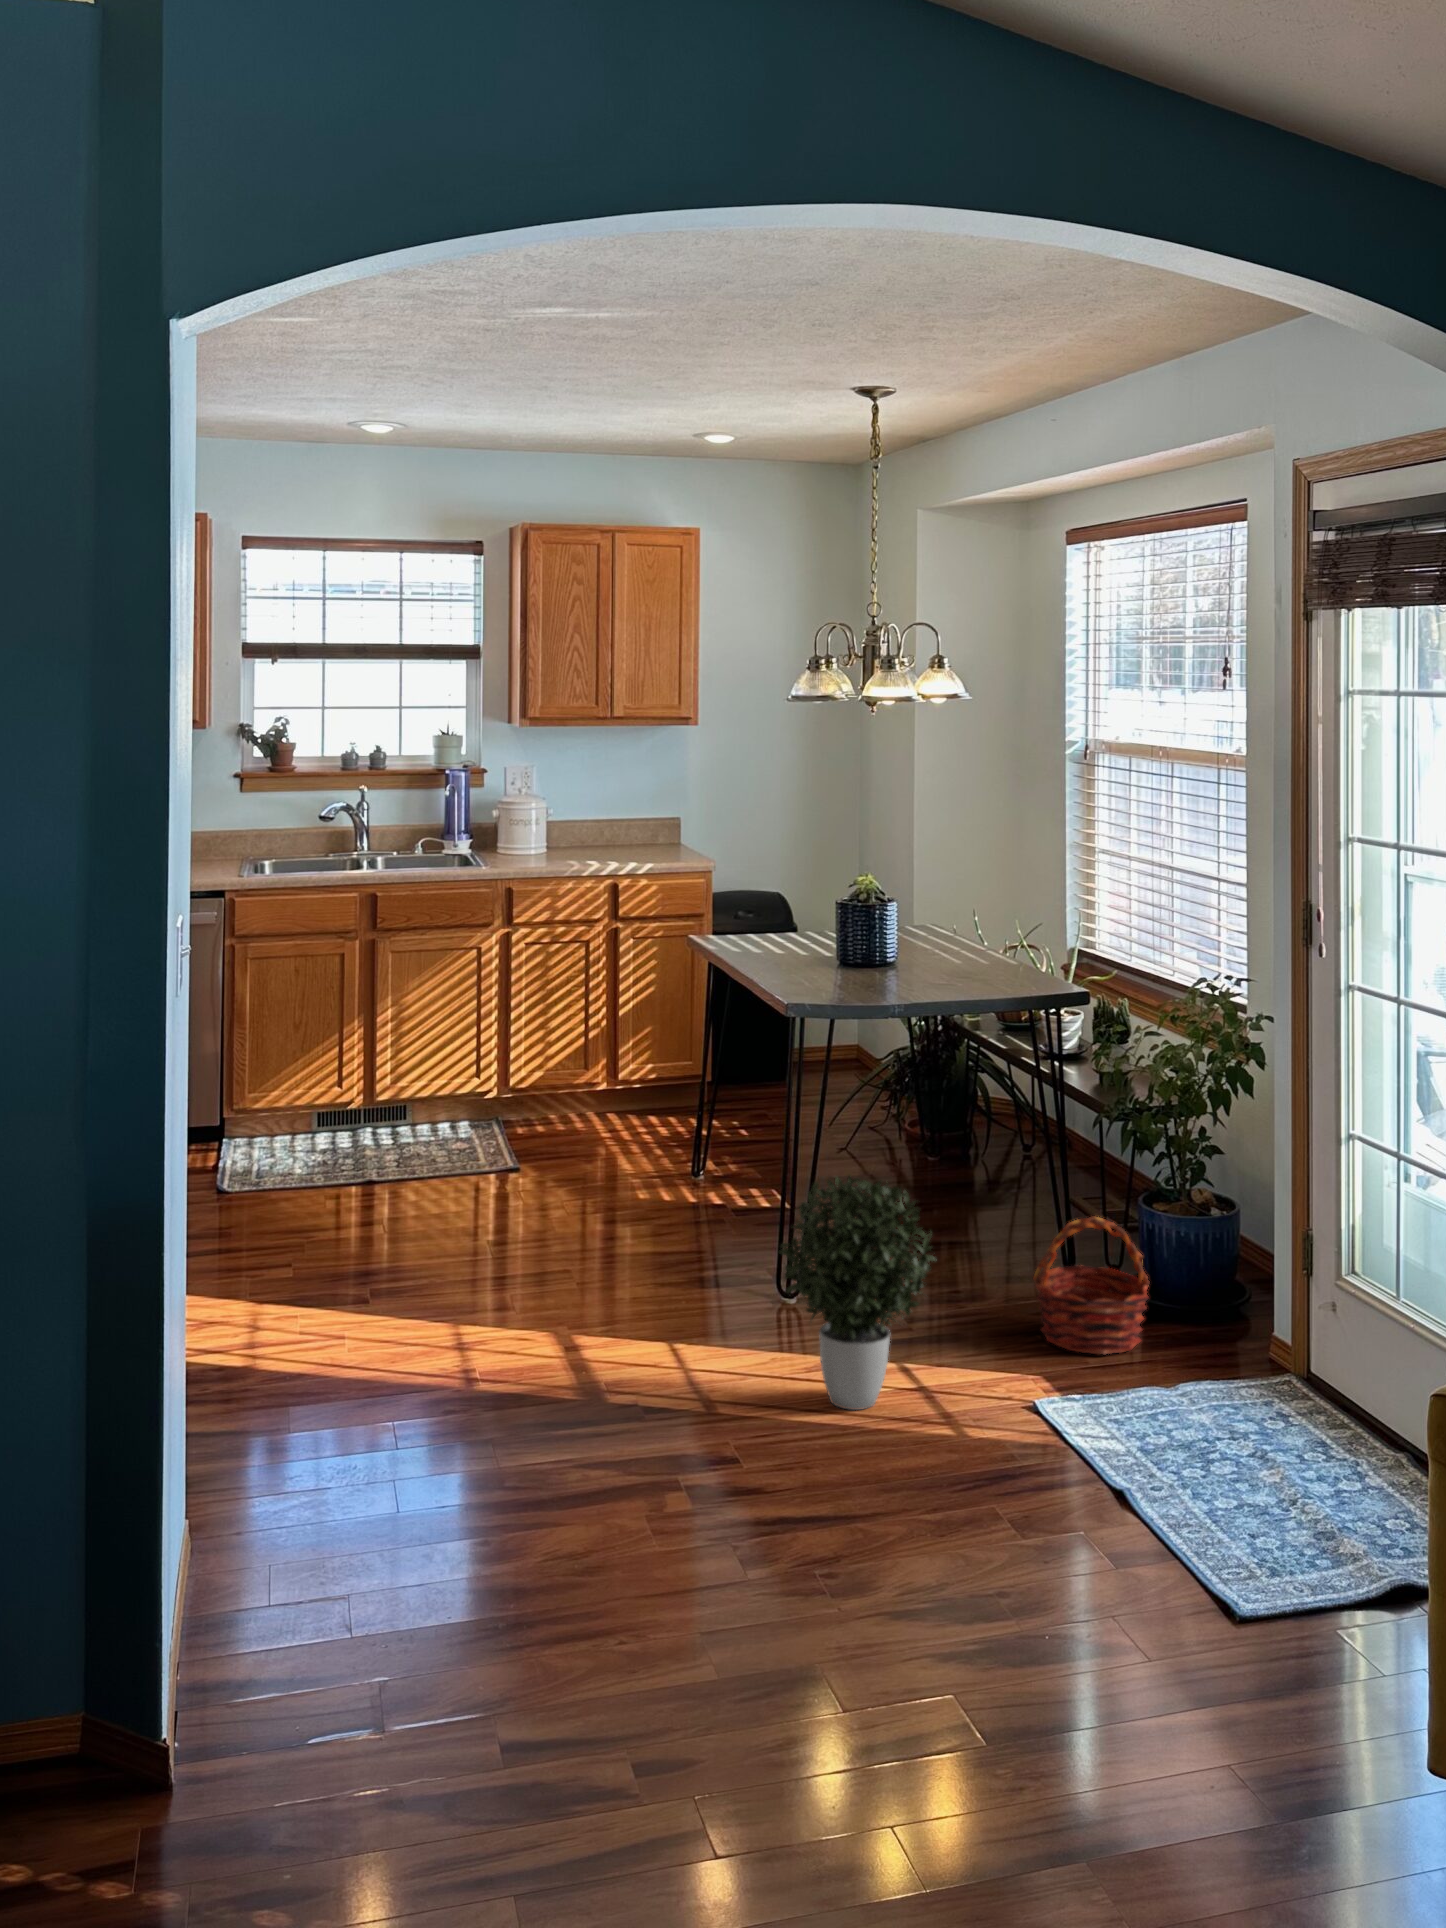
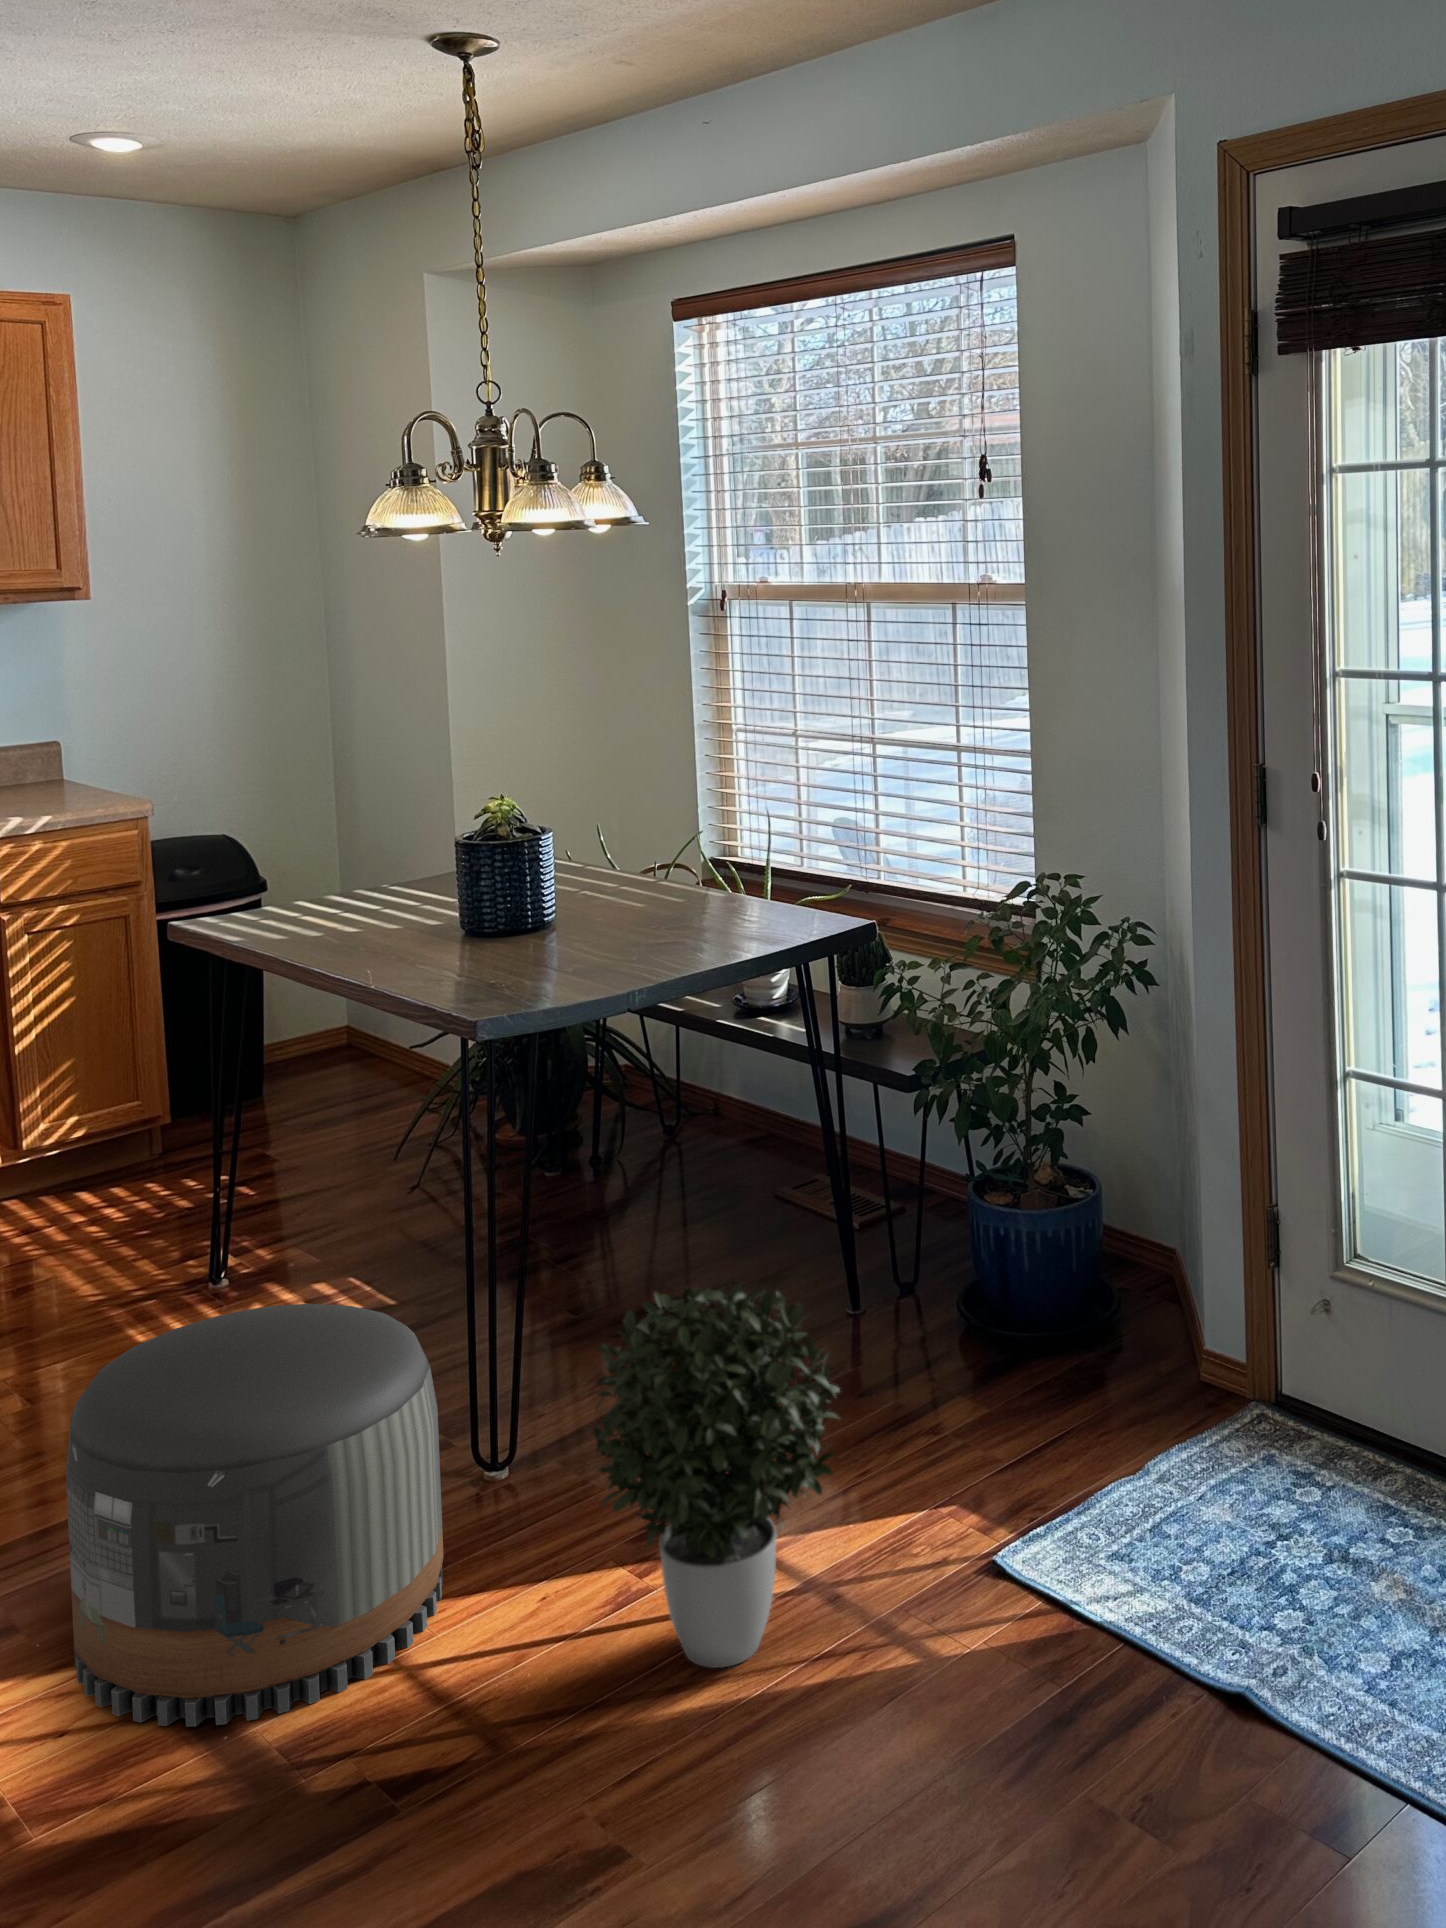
pouf: none [529,1156,734,1370] -> present [66,1304,443,1727]
basket: present [1033,1216,1150,1355] -> none [881,1245,1047,1447]

